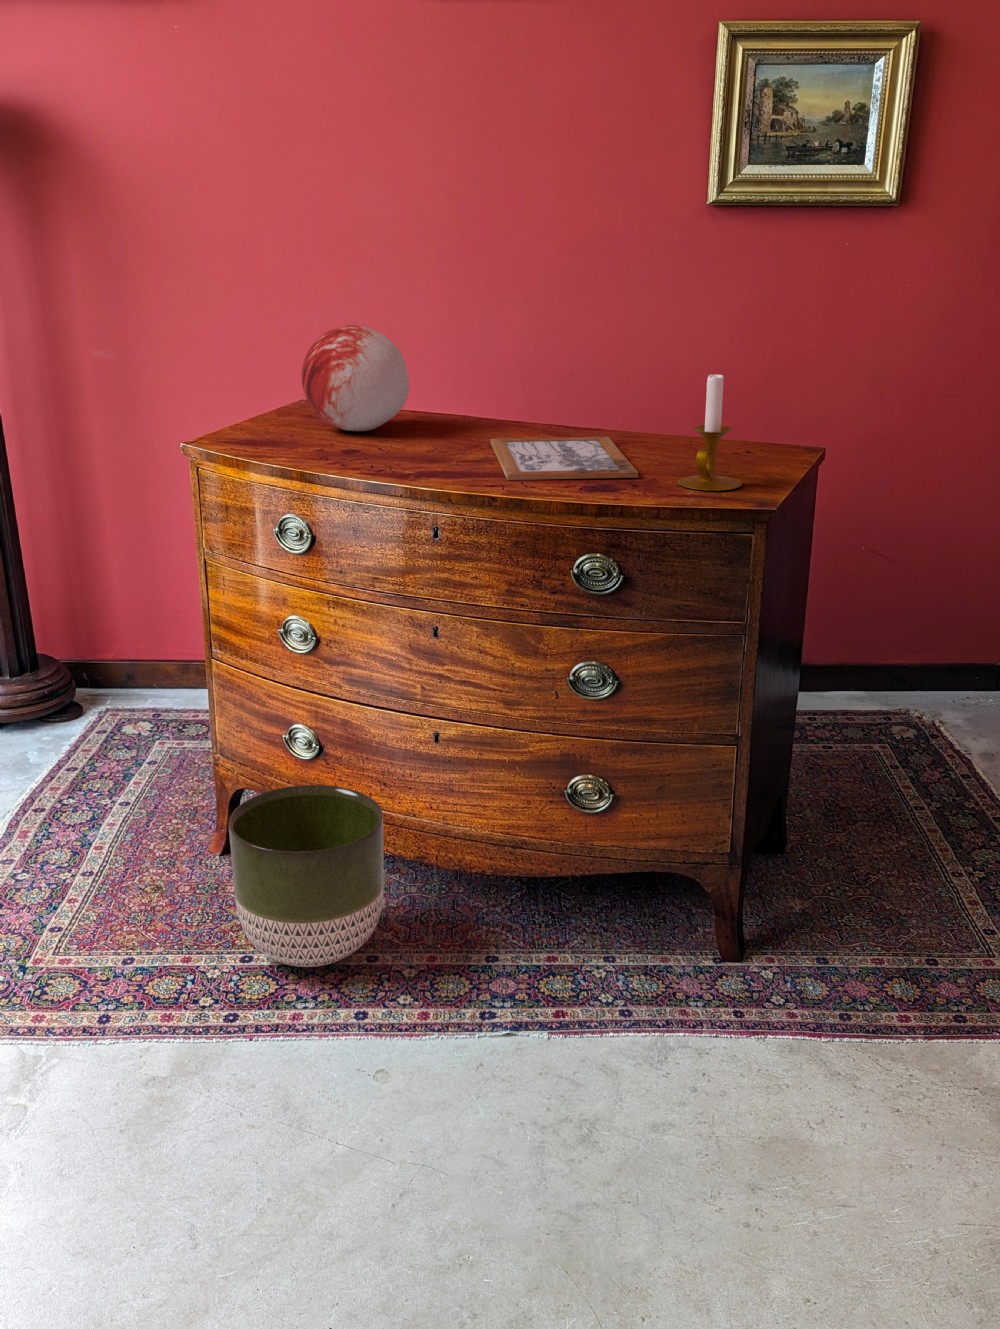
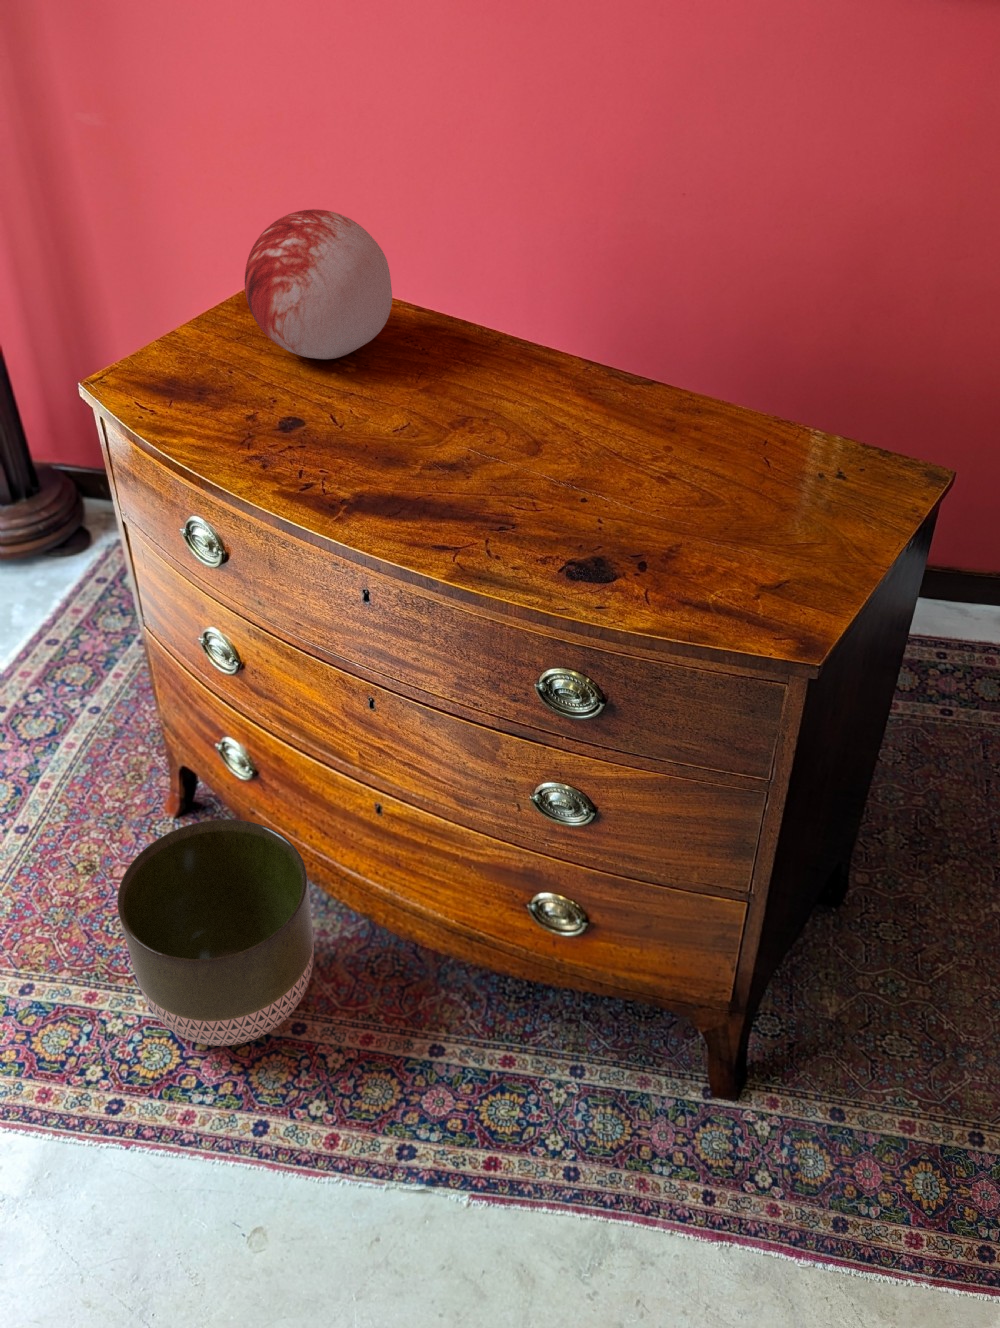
candlestick: present [677,374,742,491] -> none [707,425,803,596]
picture frame: present [491,437,638,480] -> none [467,399,656,540]

